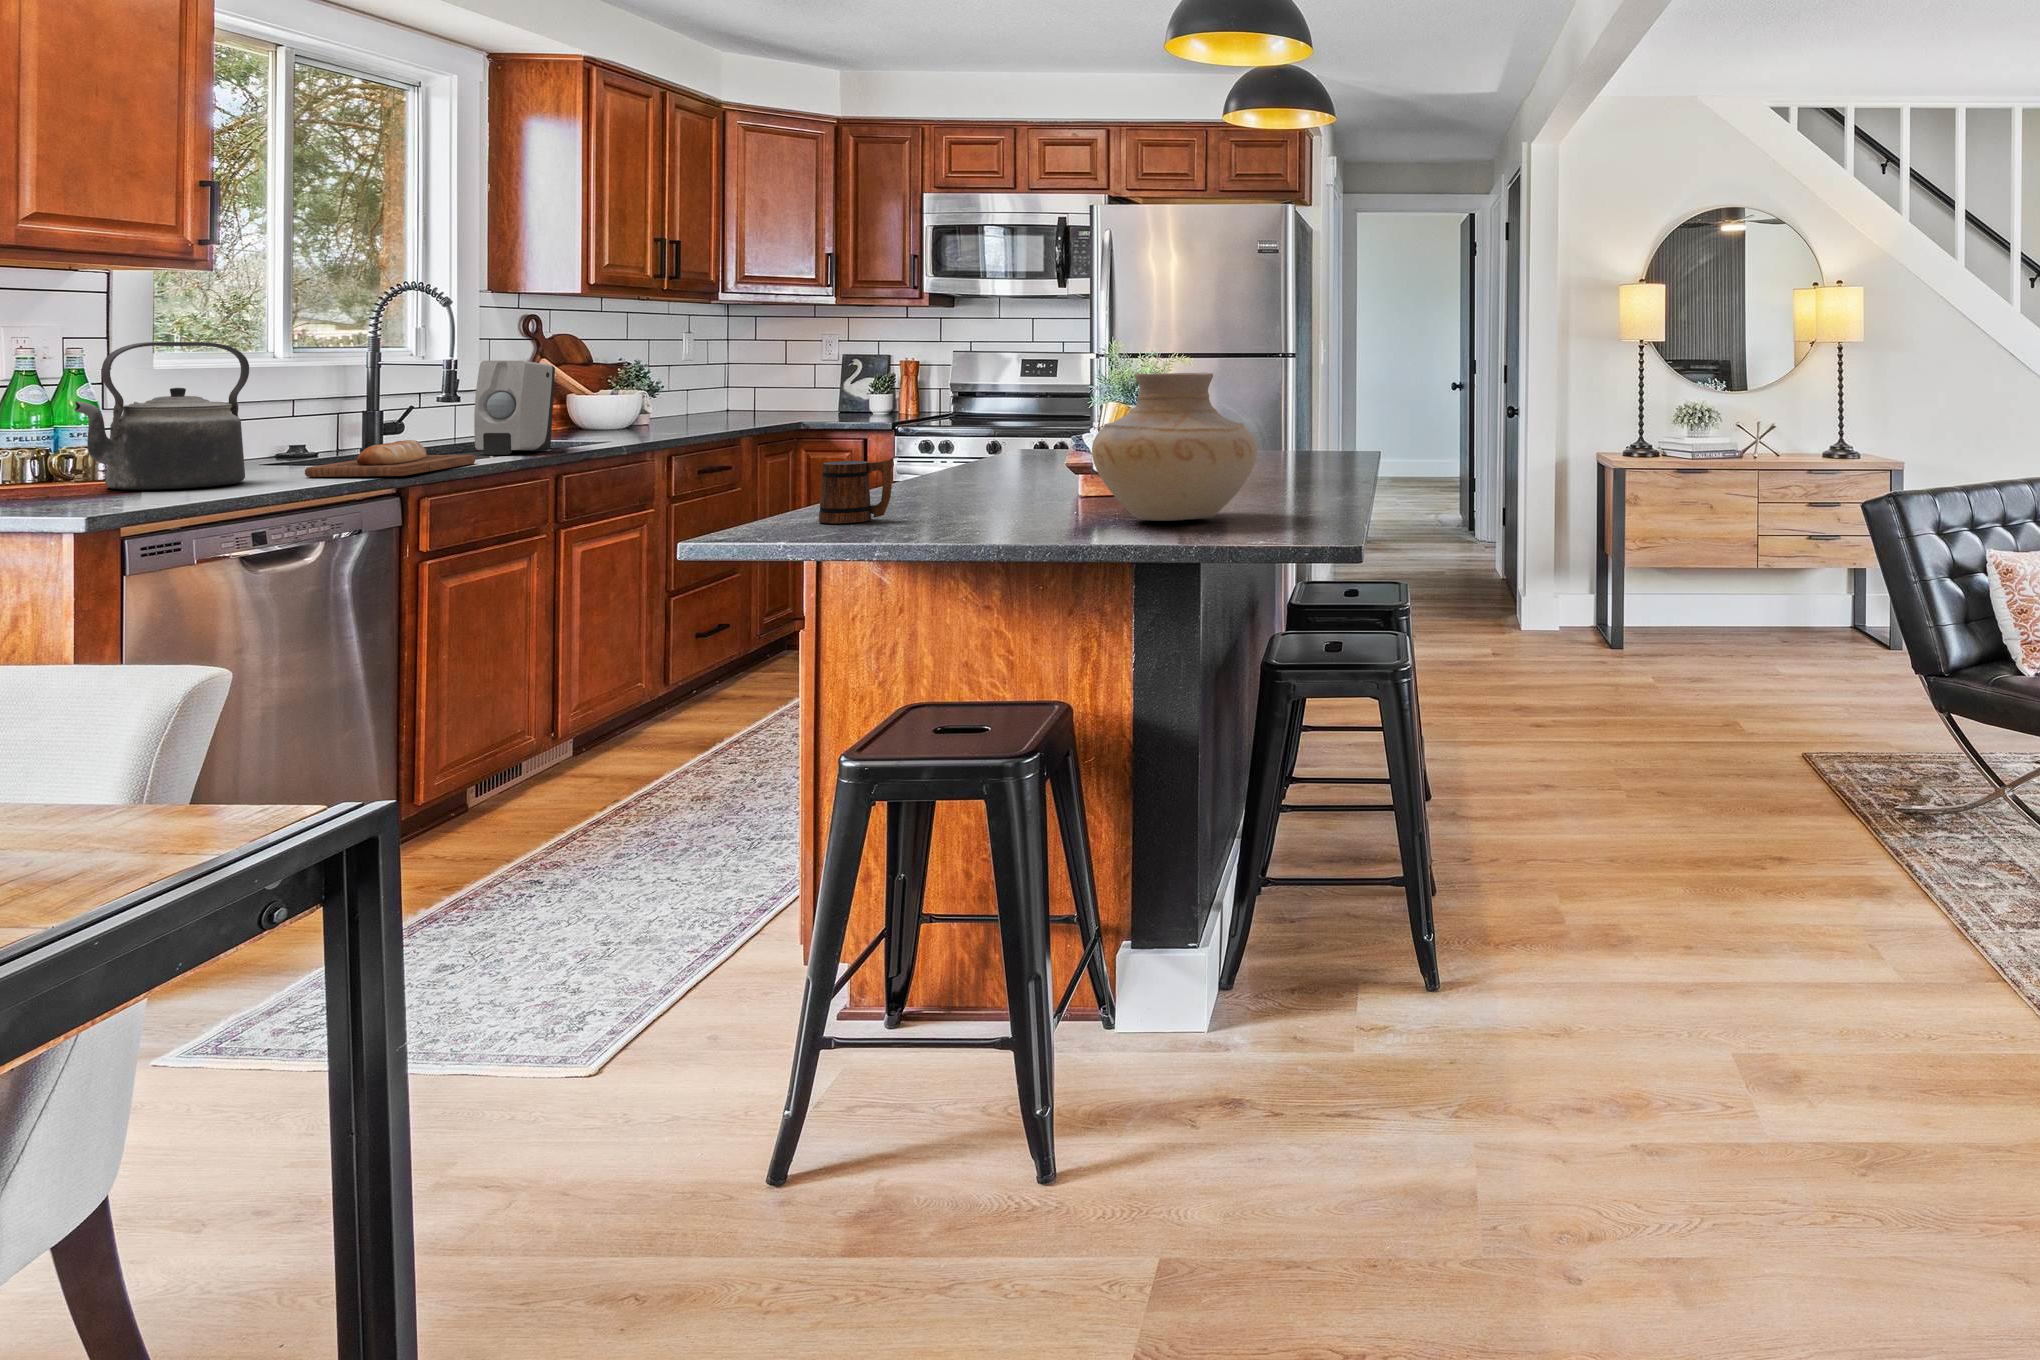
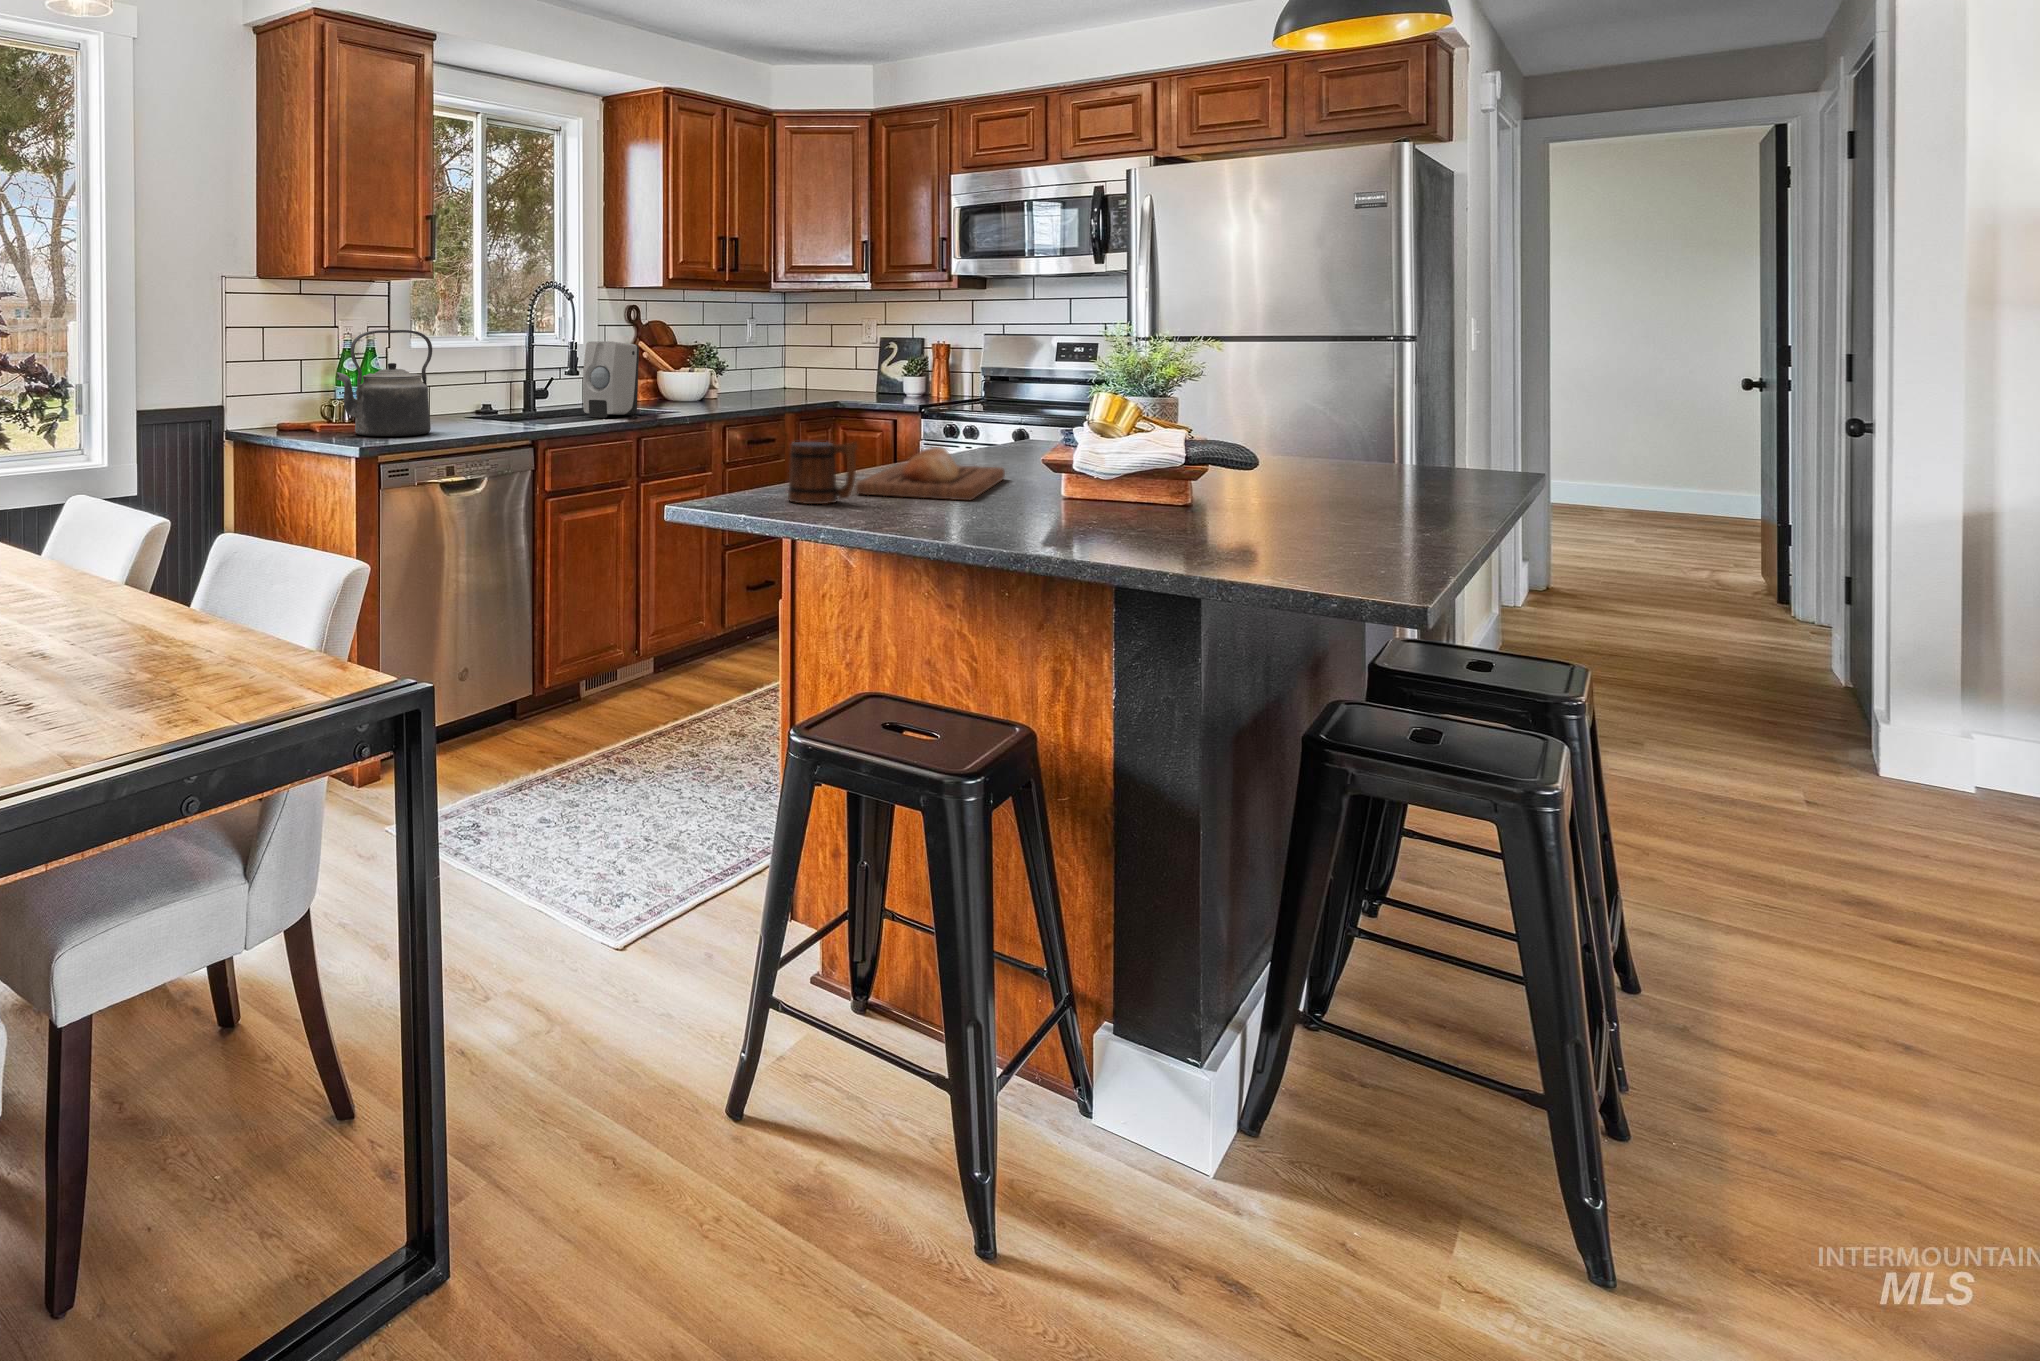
vase: present [1092,373,1257,521] -> none [1063,355,1283,533]
bread loaf: present [305,440,475,477] -> present [856,447,1005,500]

